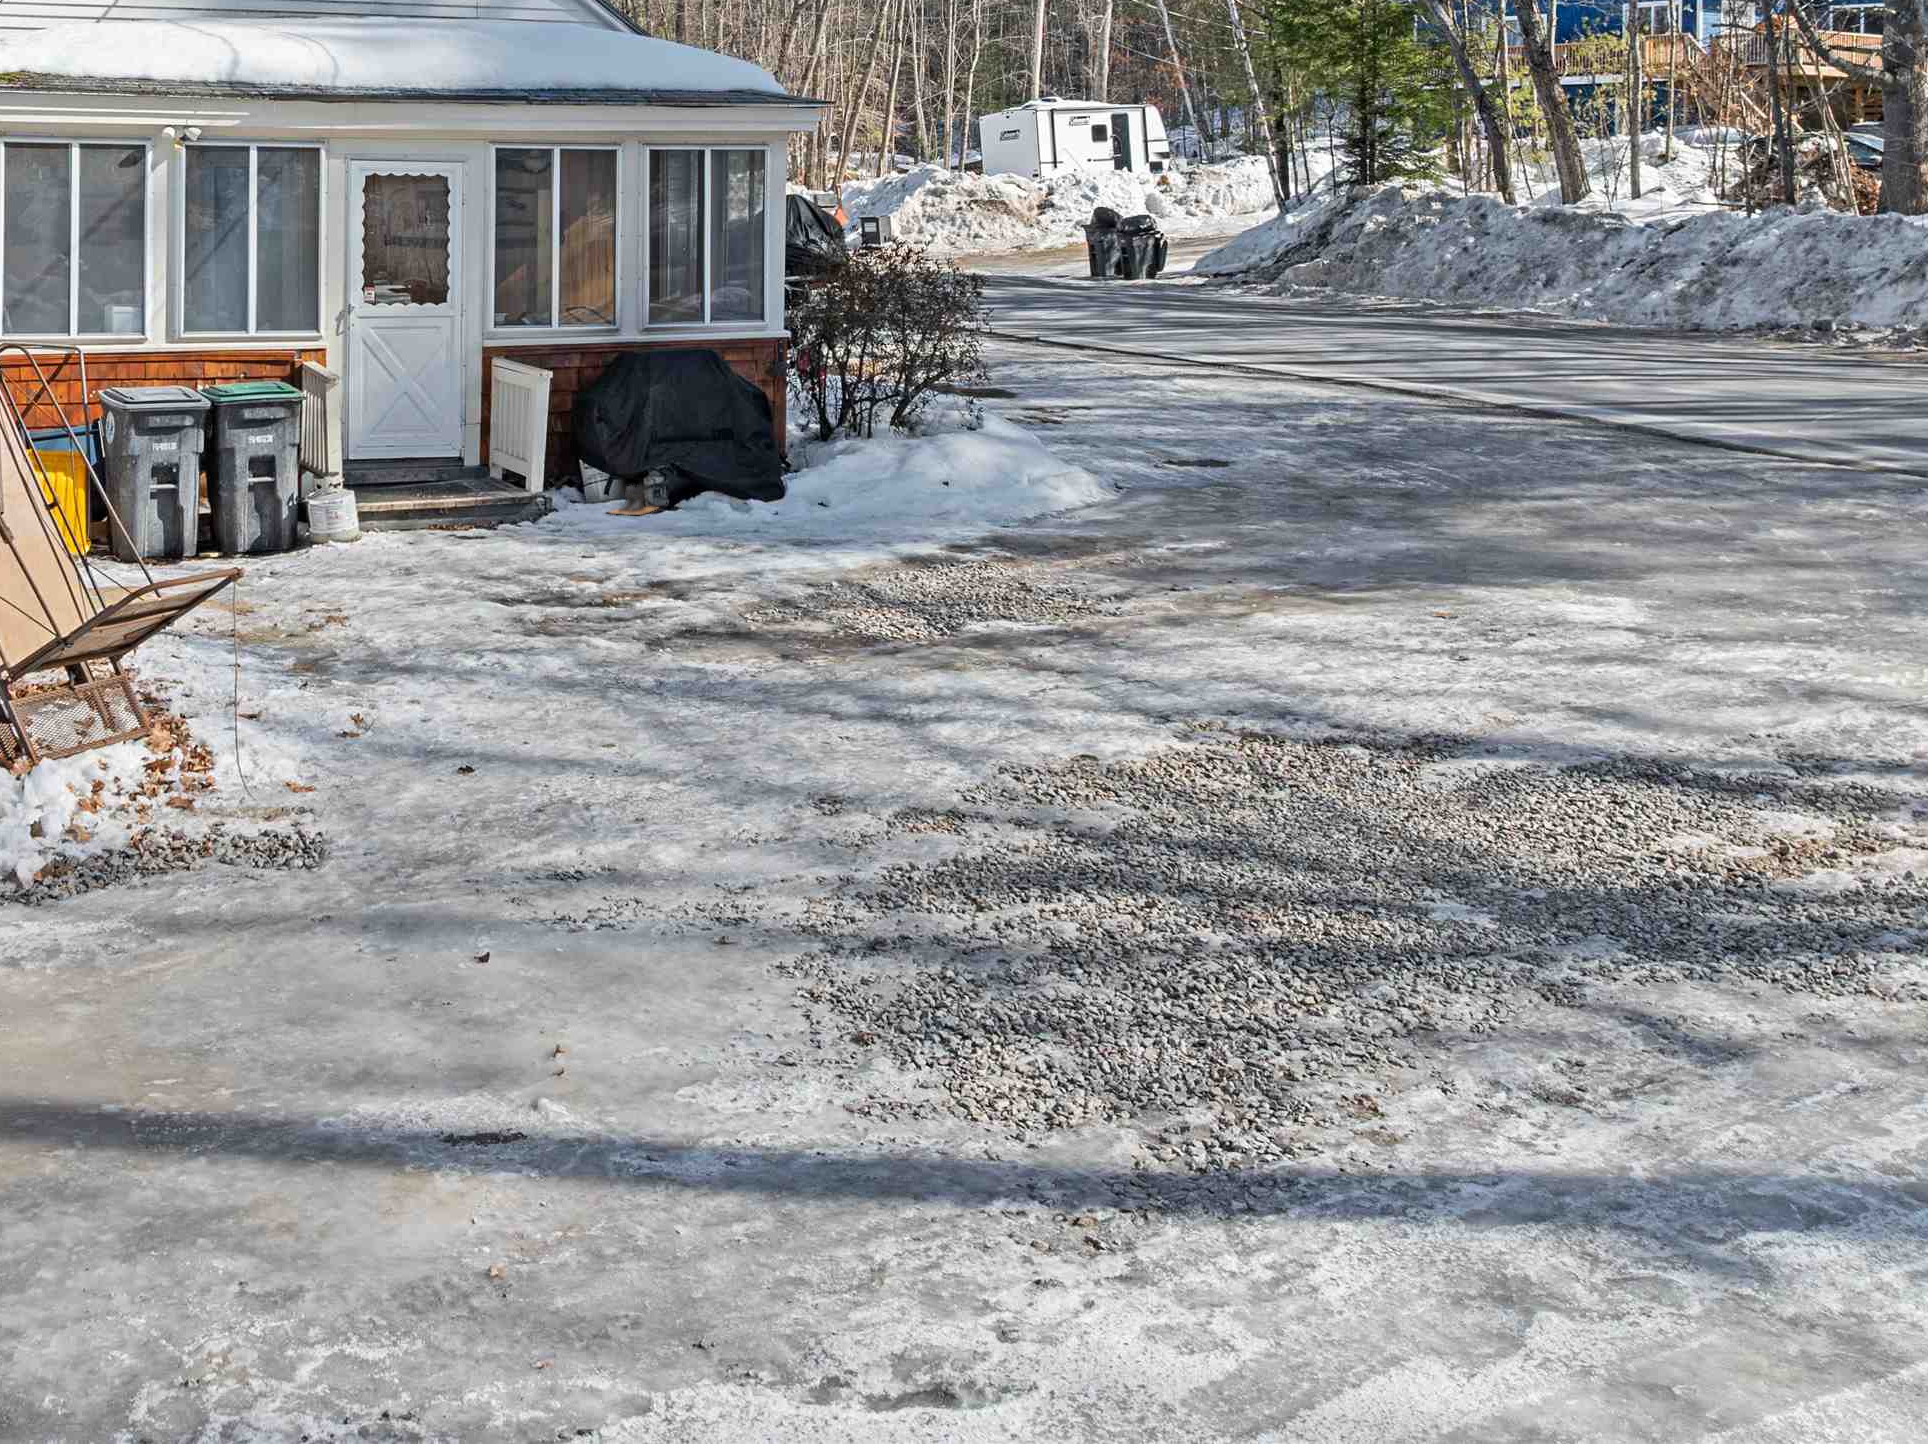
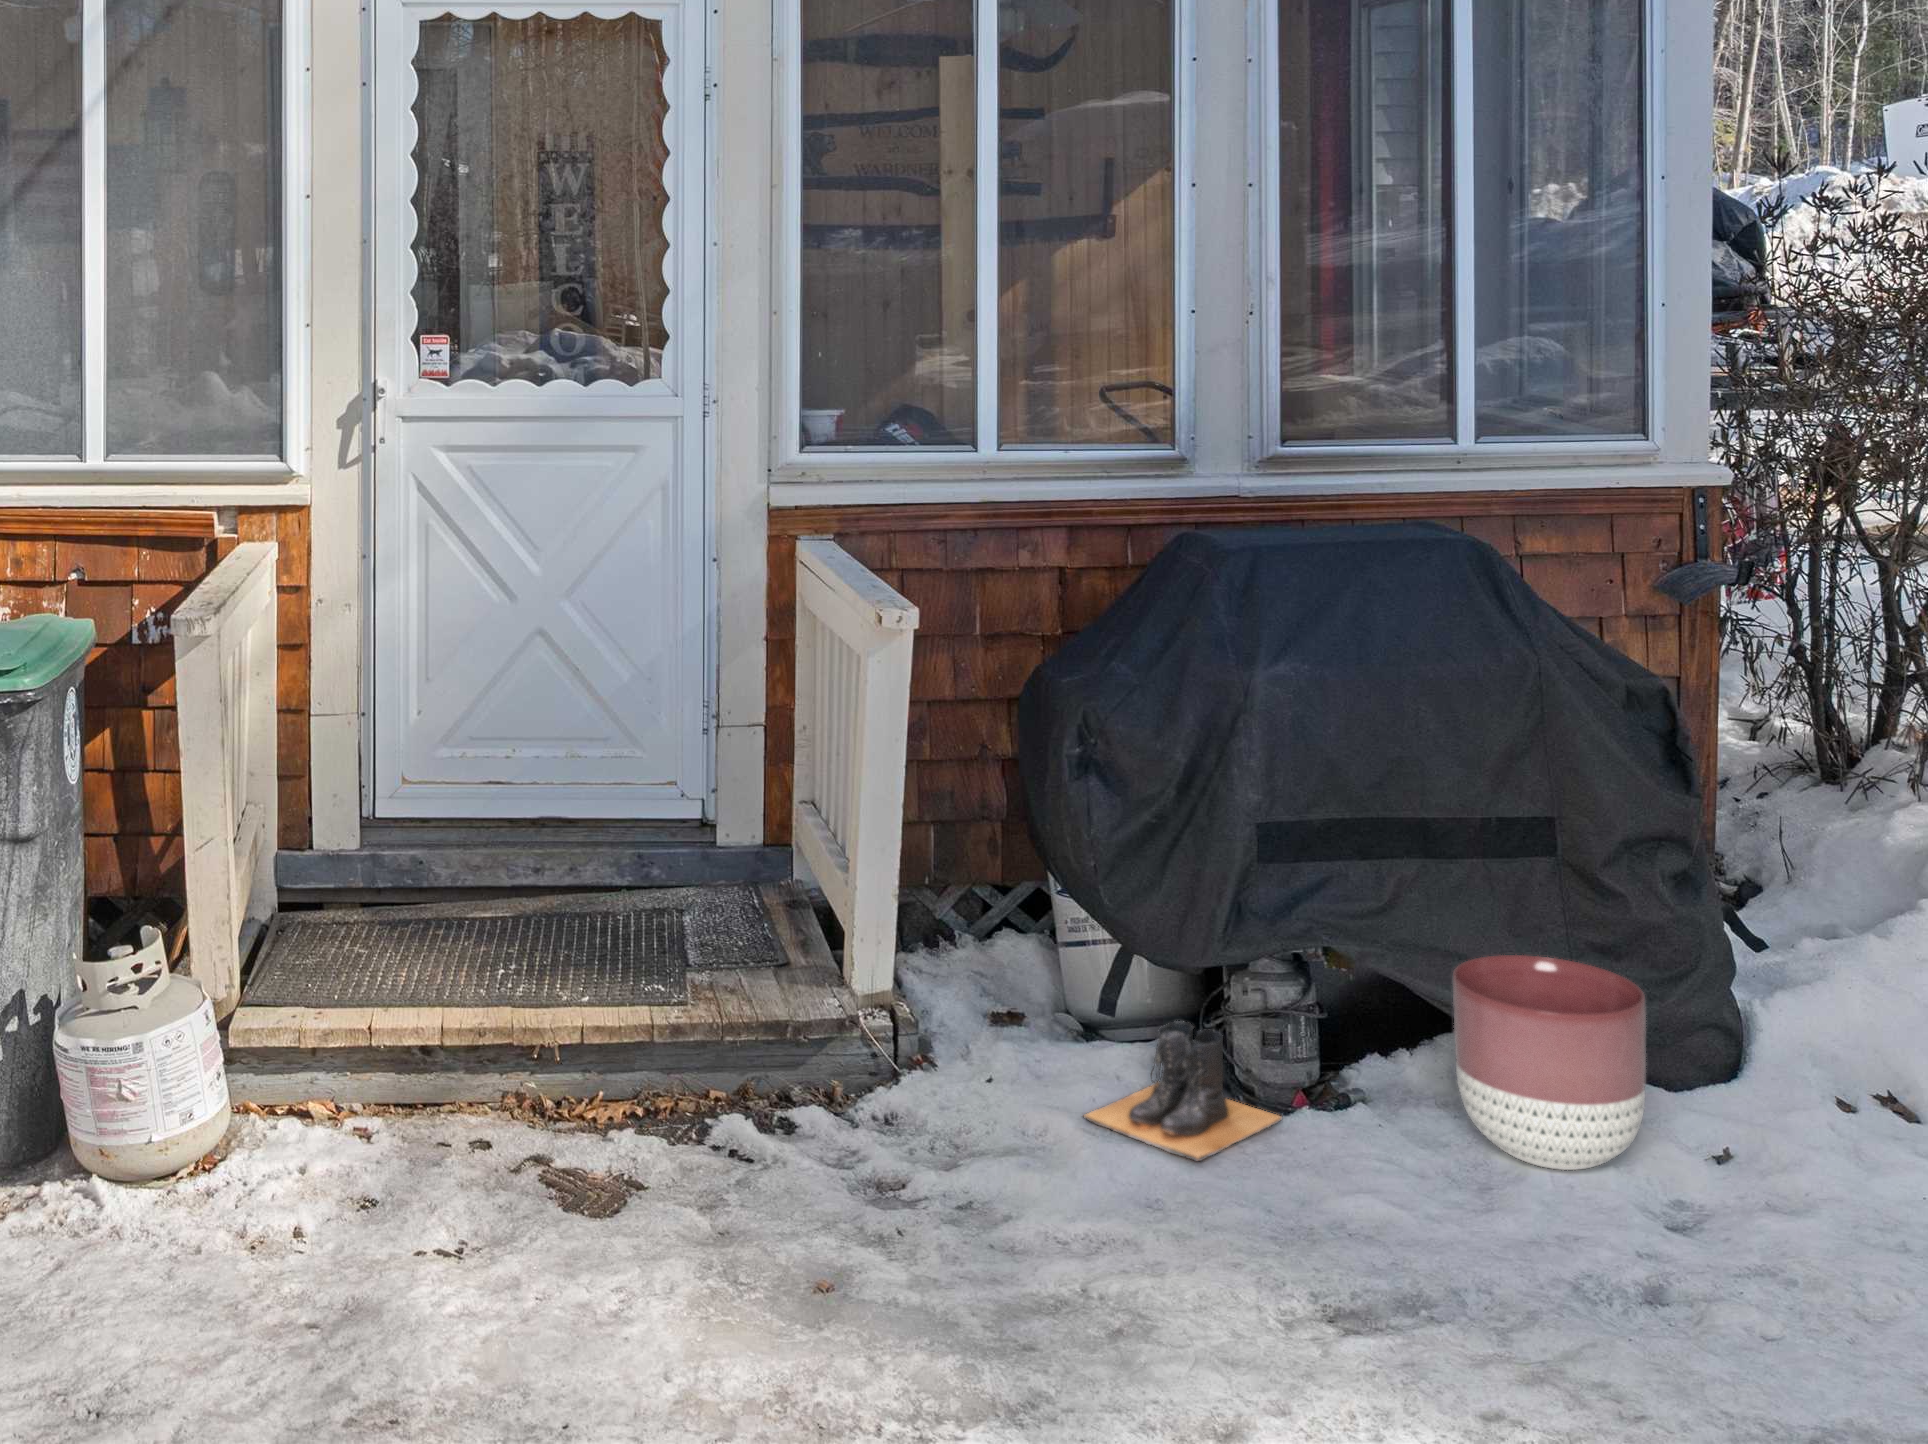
planter: none [703,460,750,510] -> present [1453,955,1646,1170]

